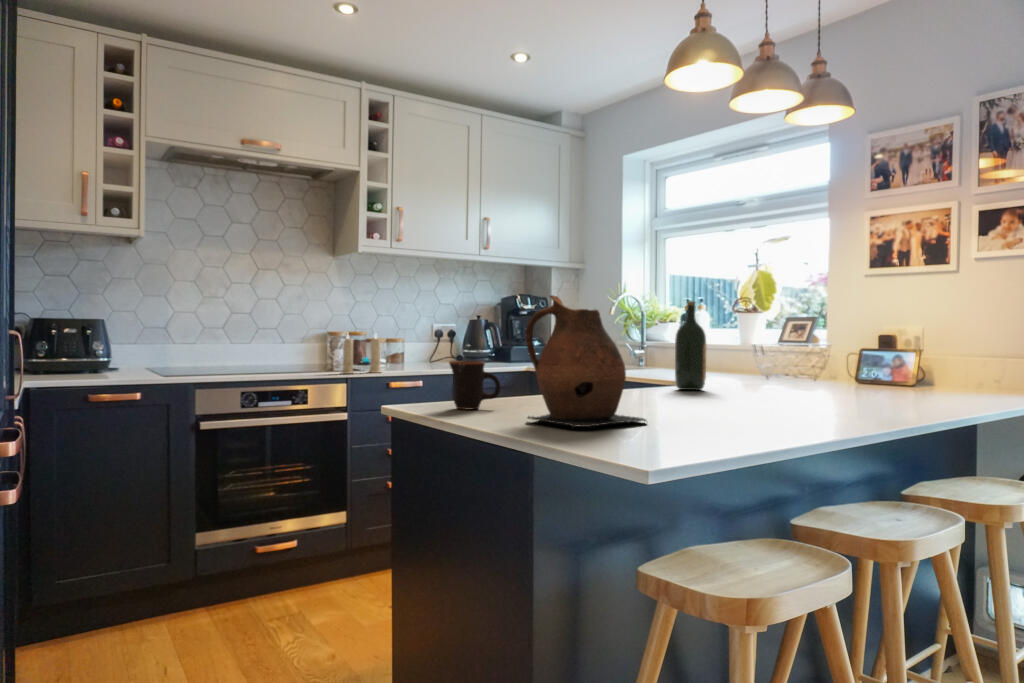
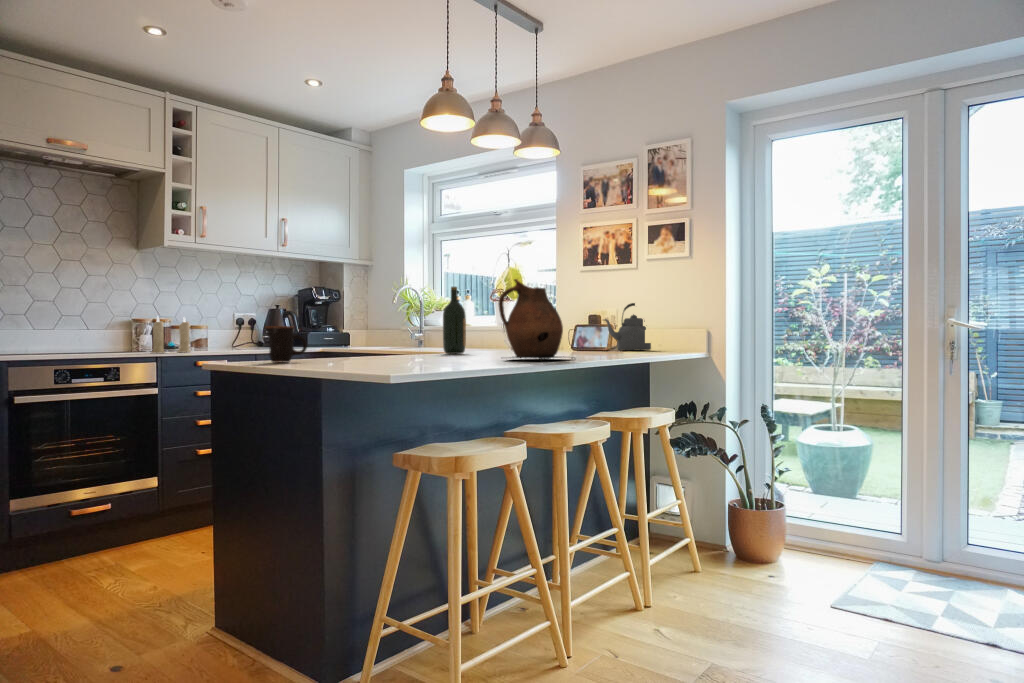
ceramic pitcher: present [525,295,646,428] -> present [498,279,573,360]
kettle: none [901,322,978,390] -> present [604,303,651,350]

